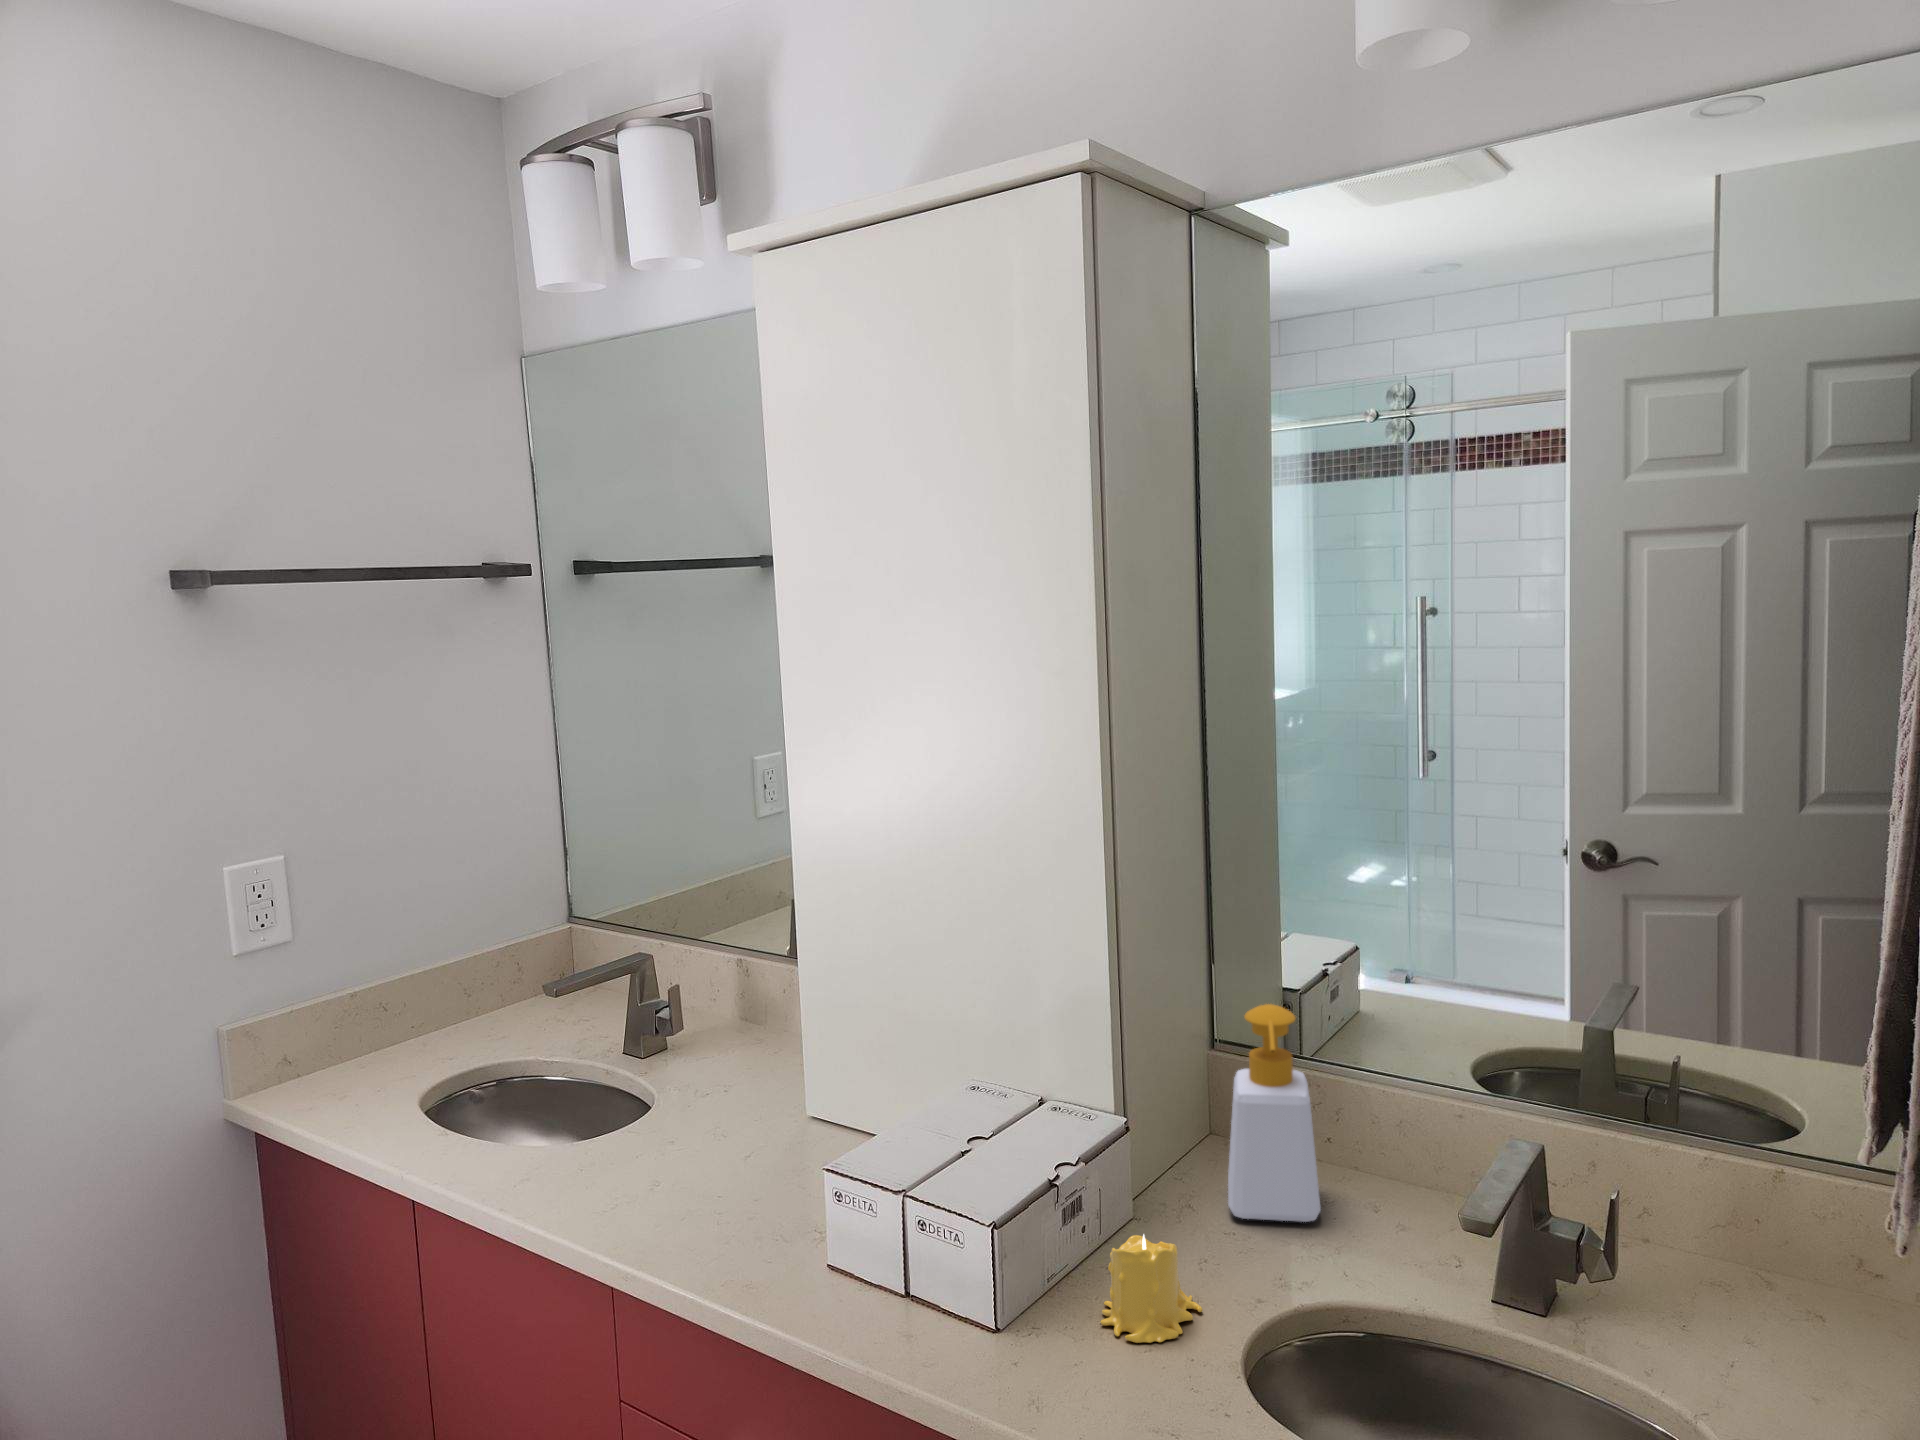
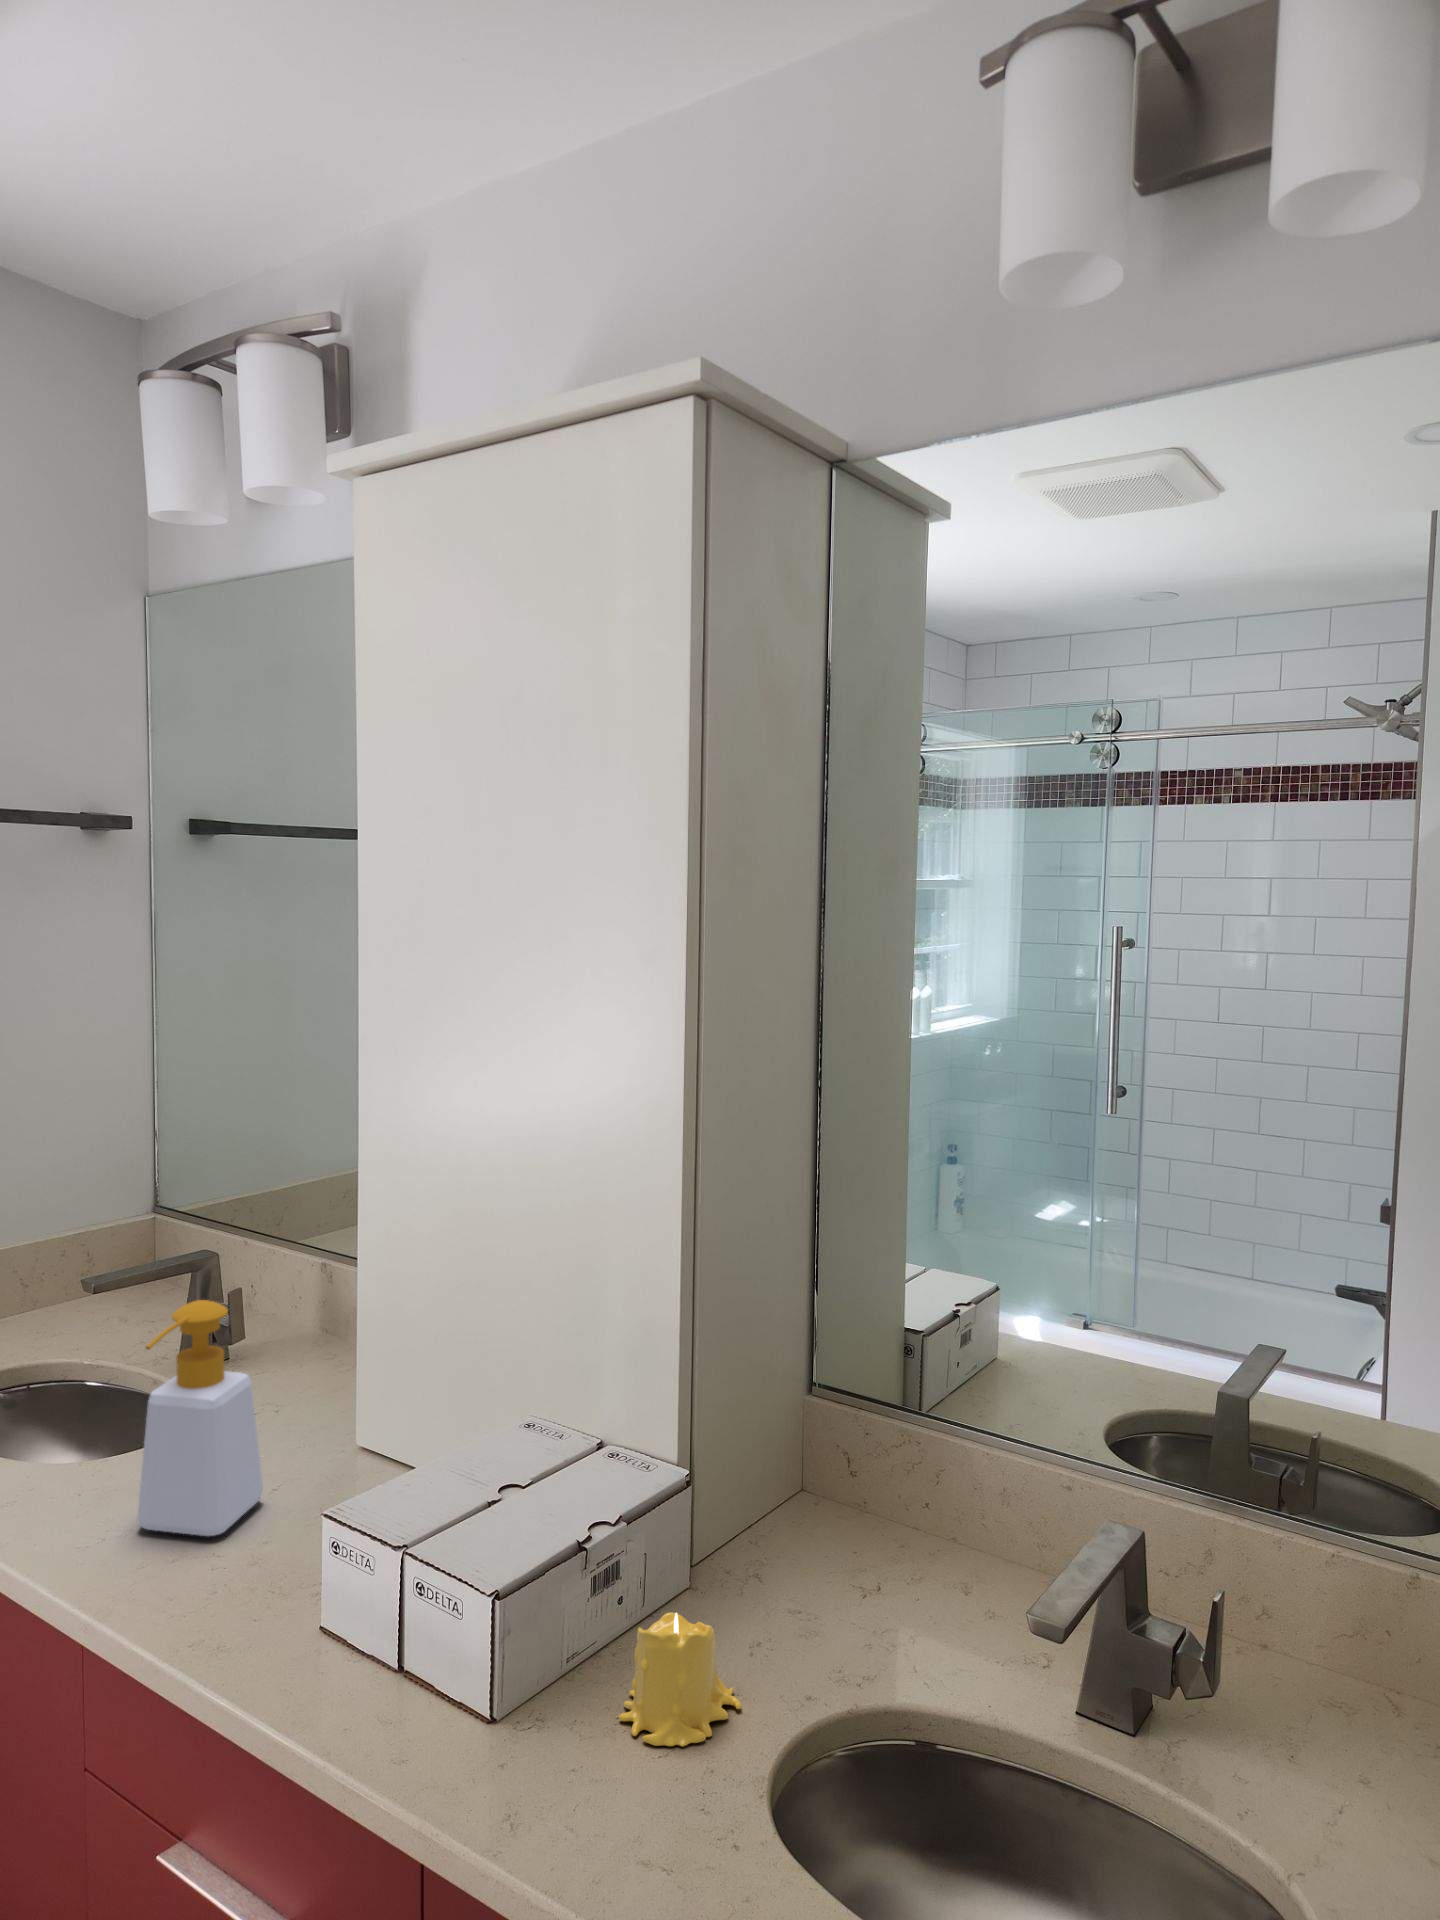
soap bottle: present [1228,1004,1321,1222] -> present [137,1300,263,1536]

